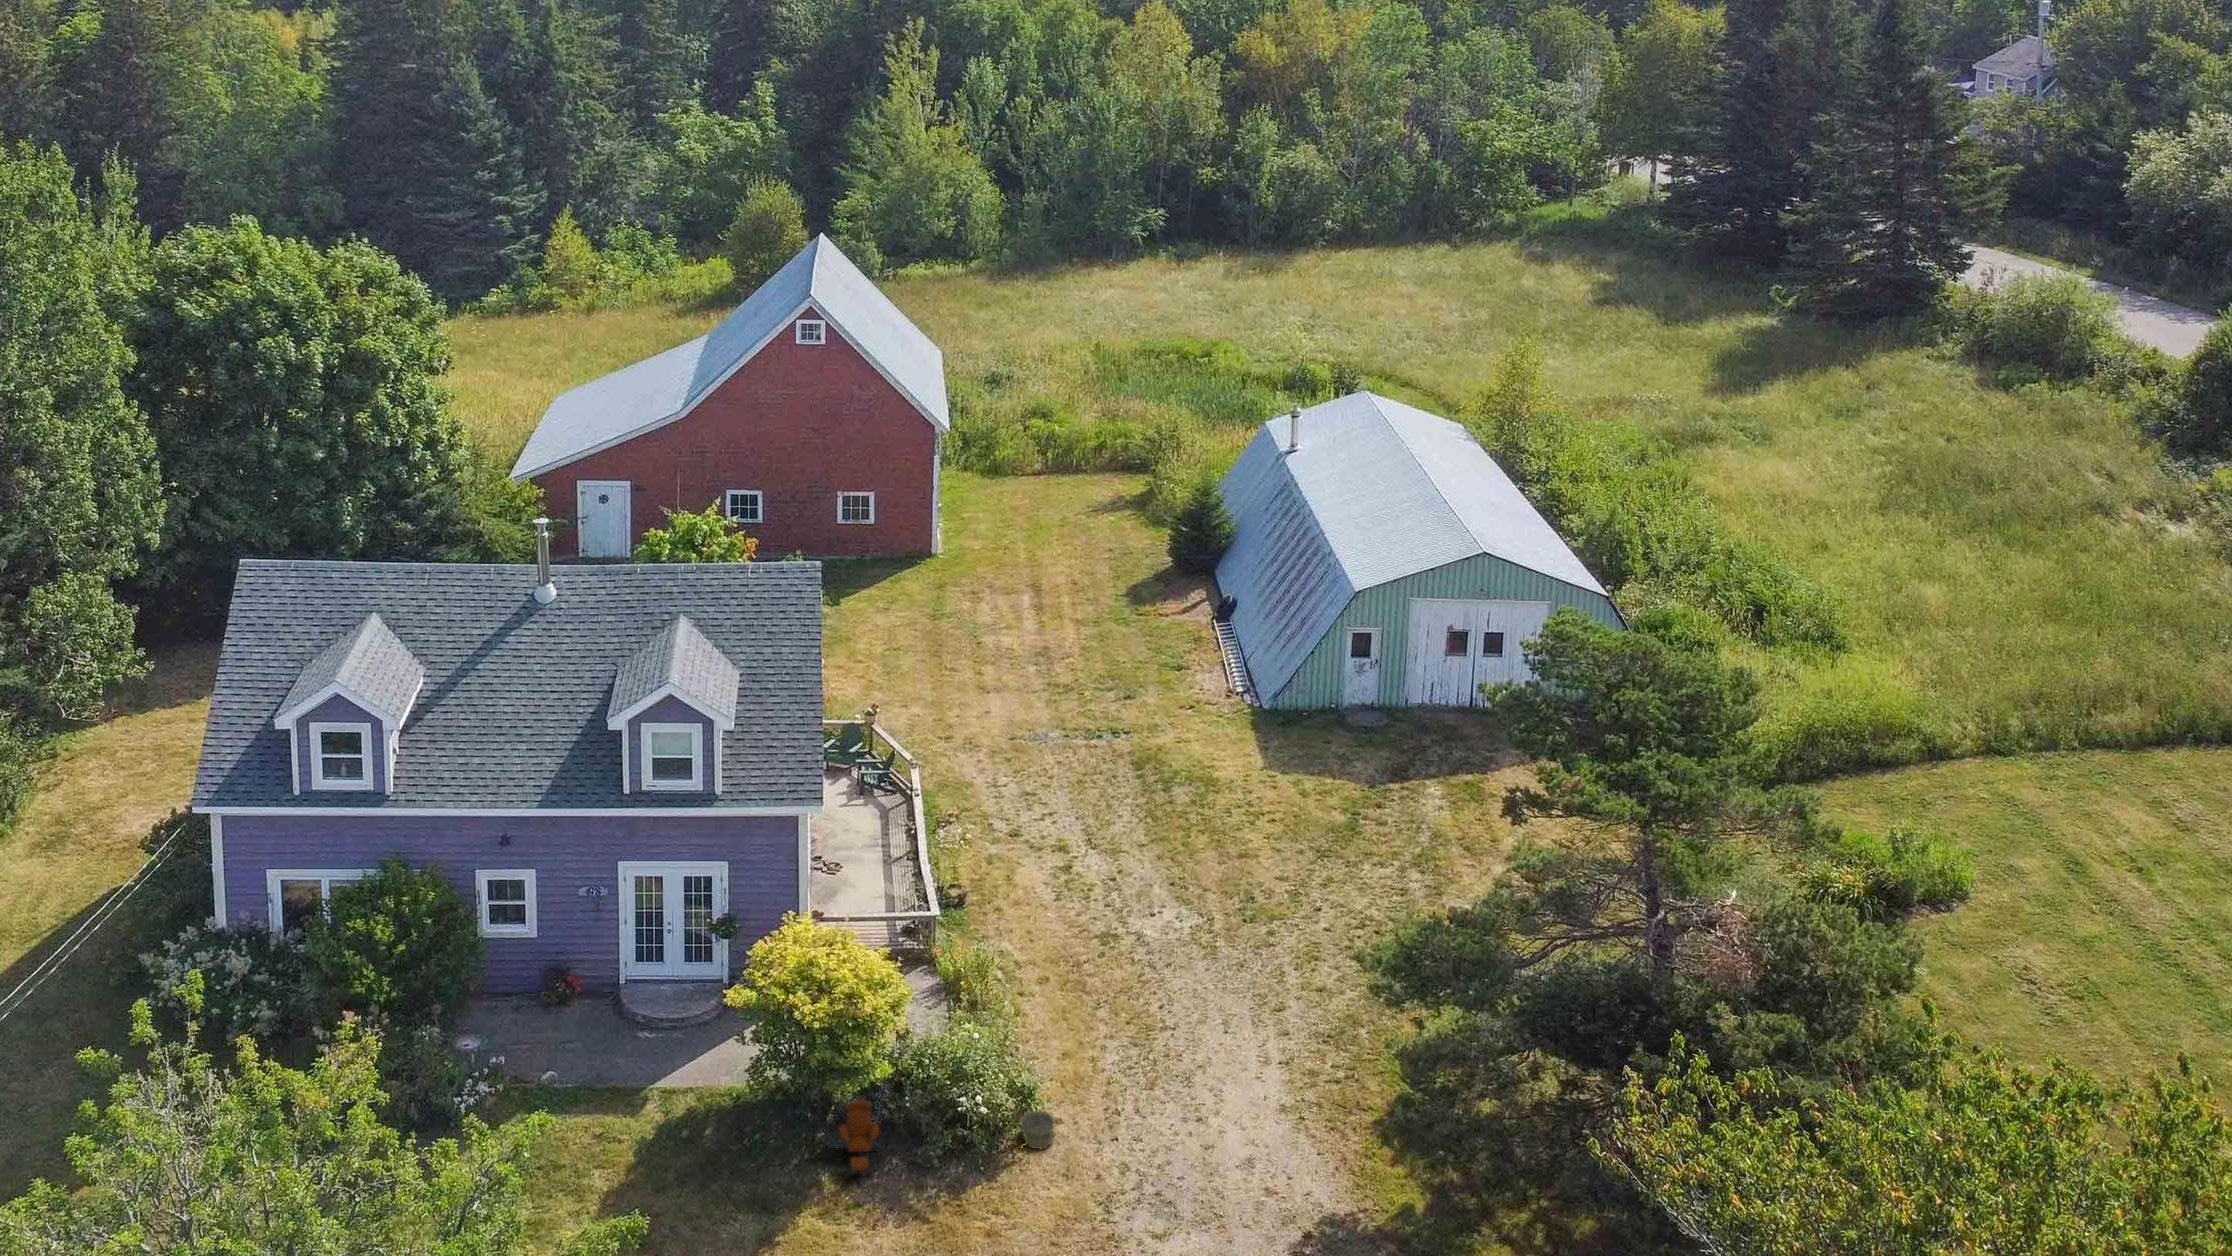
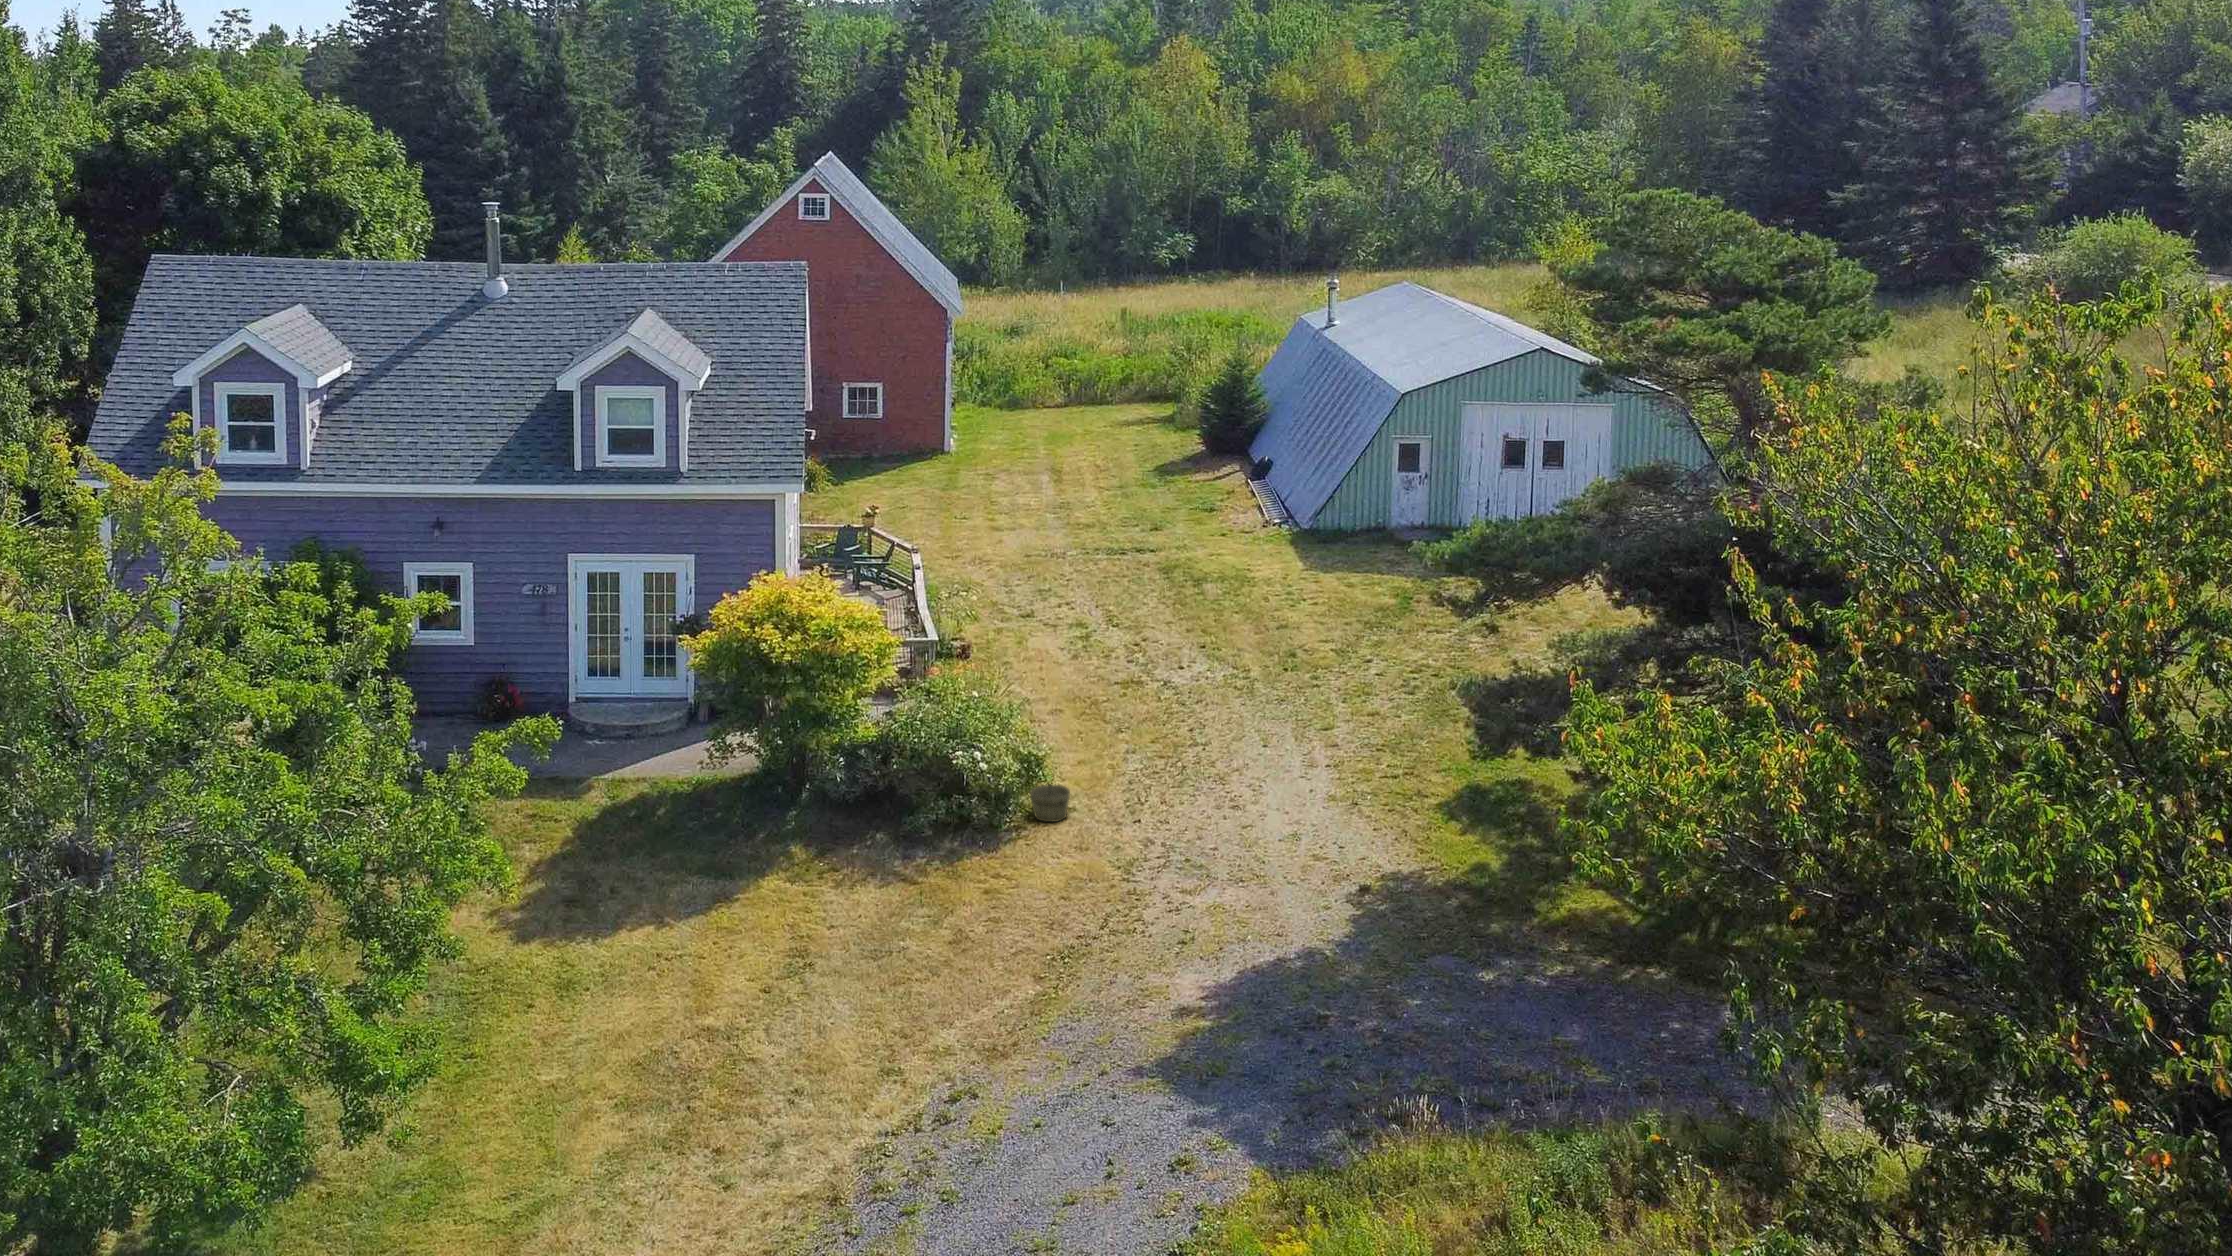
lounge chair: present [839,1100,879,1181] -> none [814,770,862,854]

